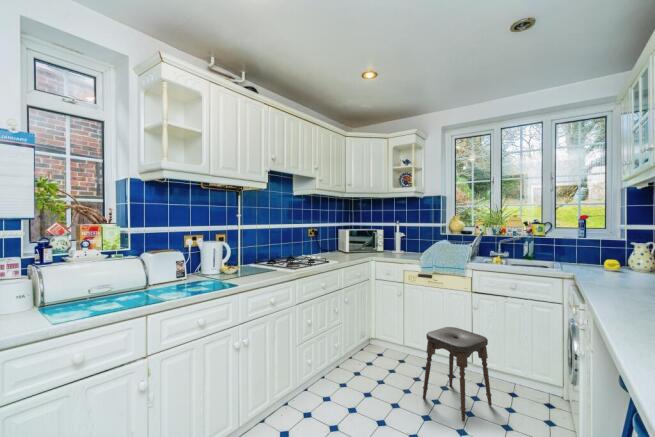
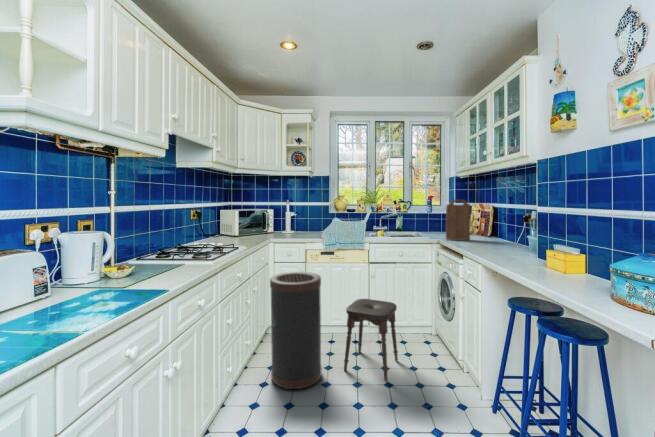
cutting board: none [575,222,615,275] -> present [446,200,471,240]
trash can: none [350,289,398,401] -> present [270,272,322,389]

